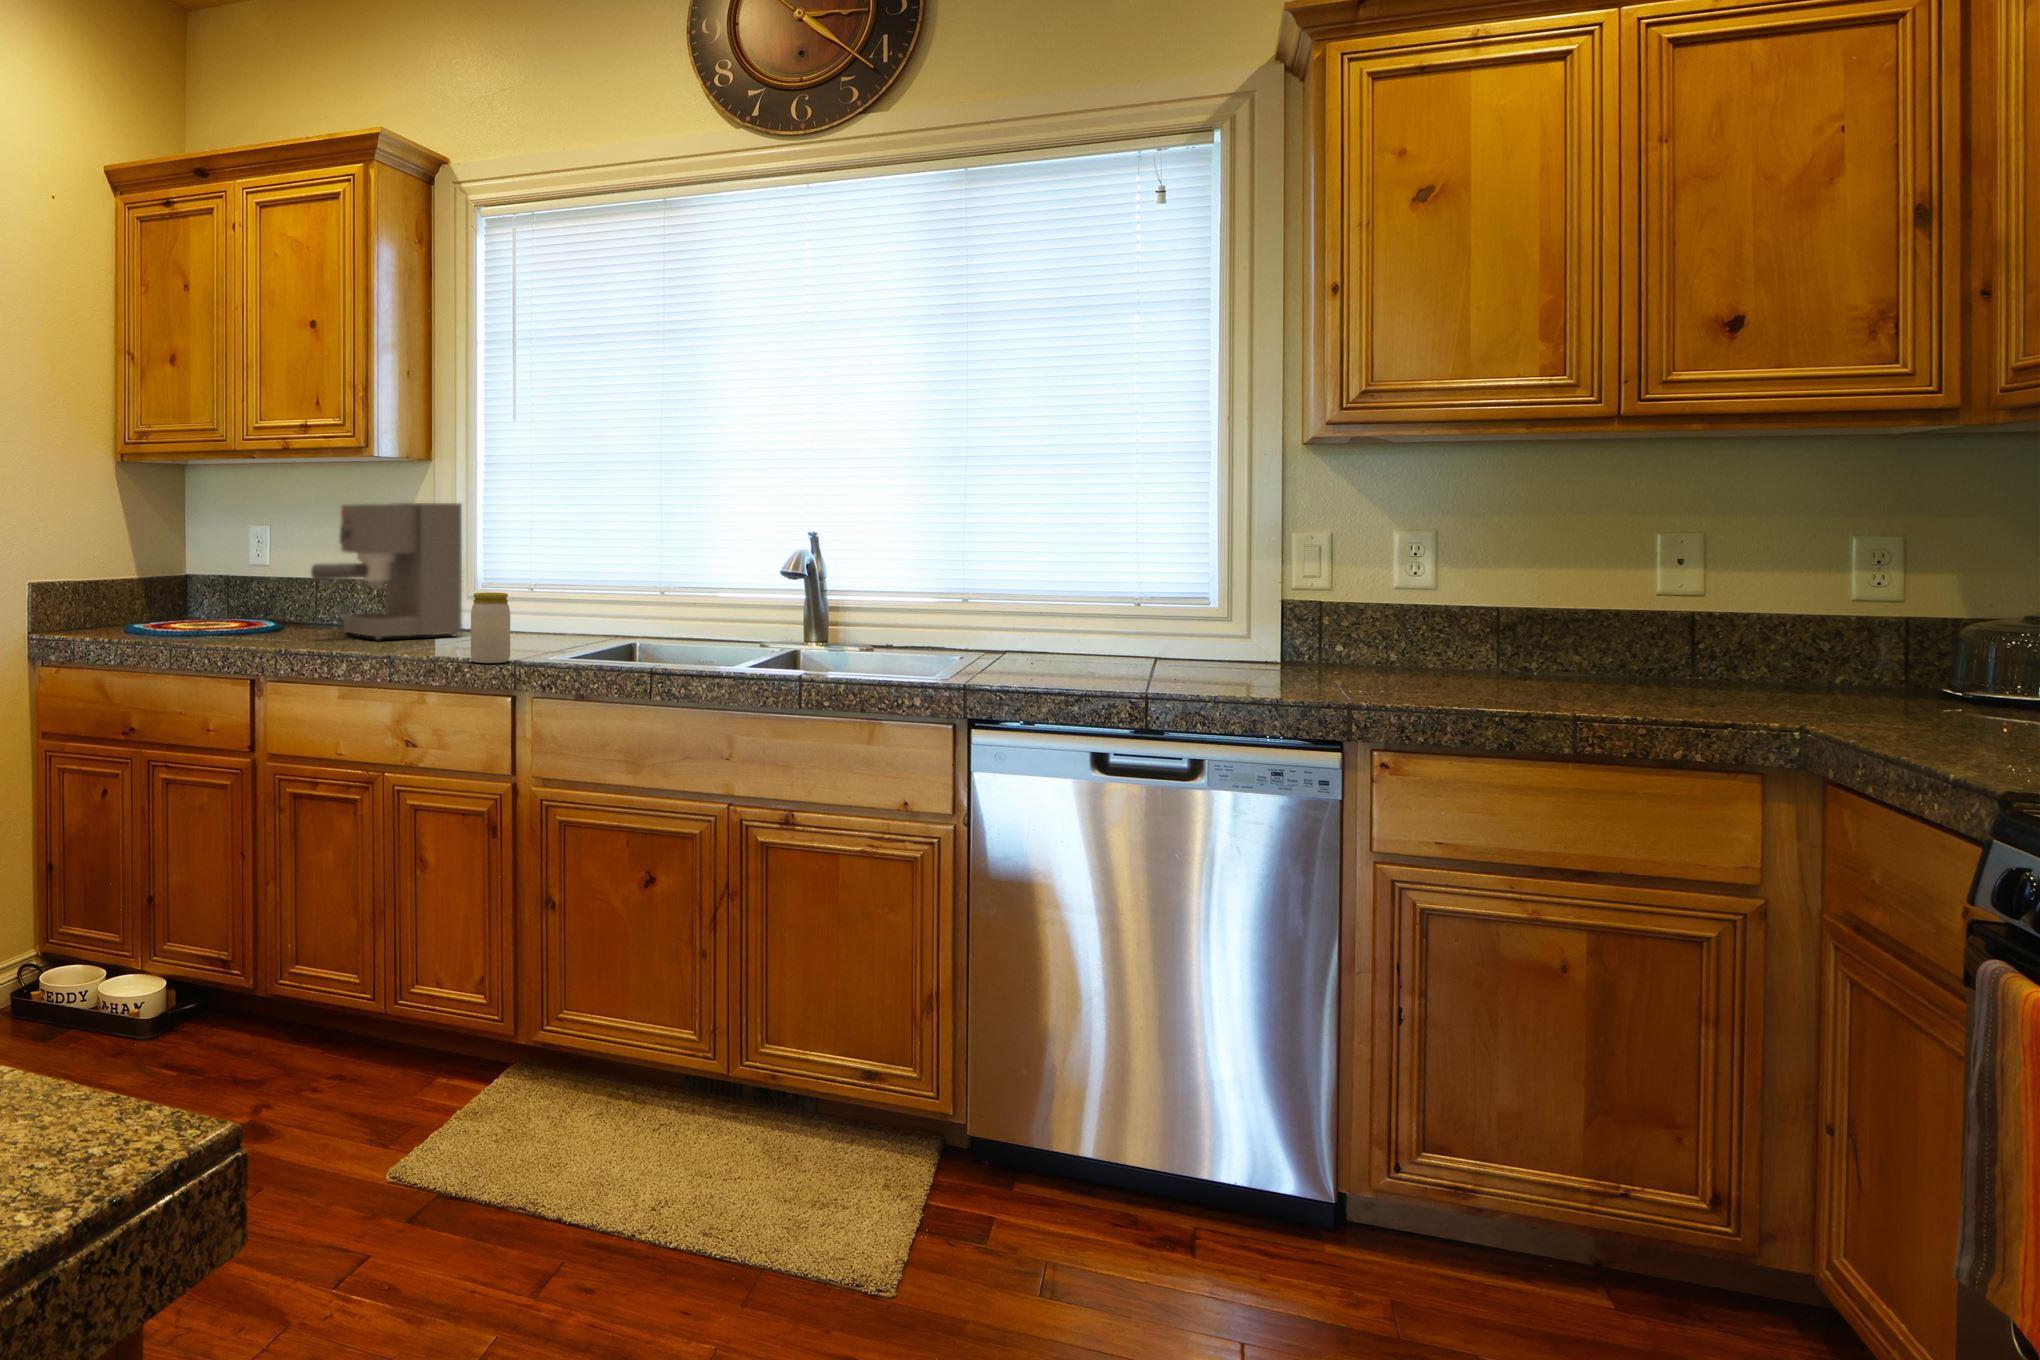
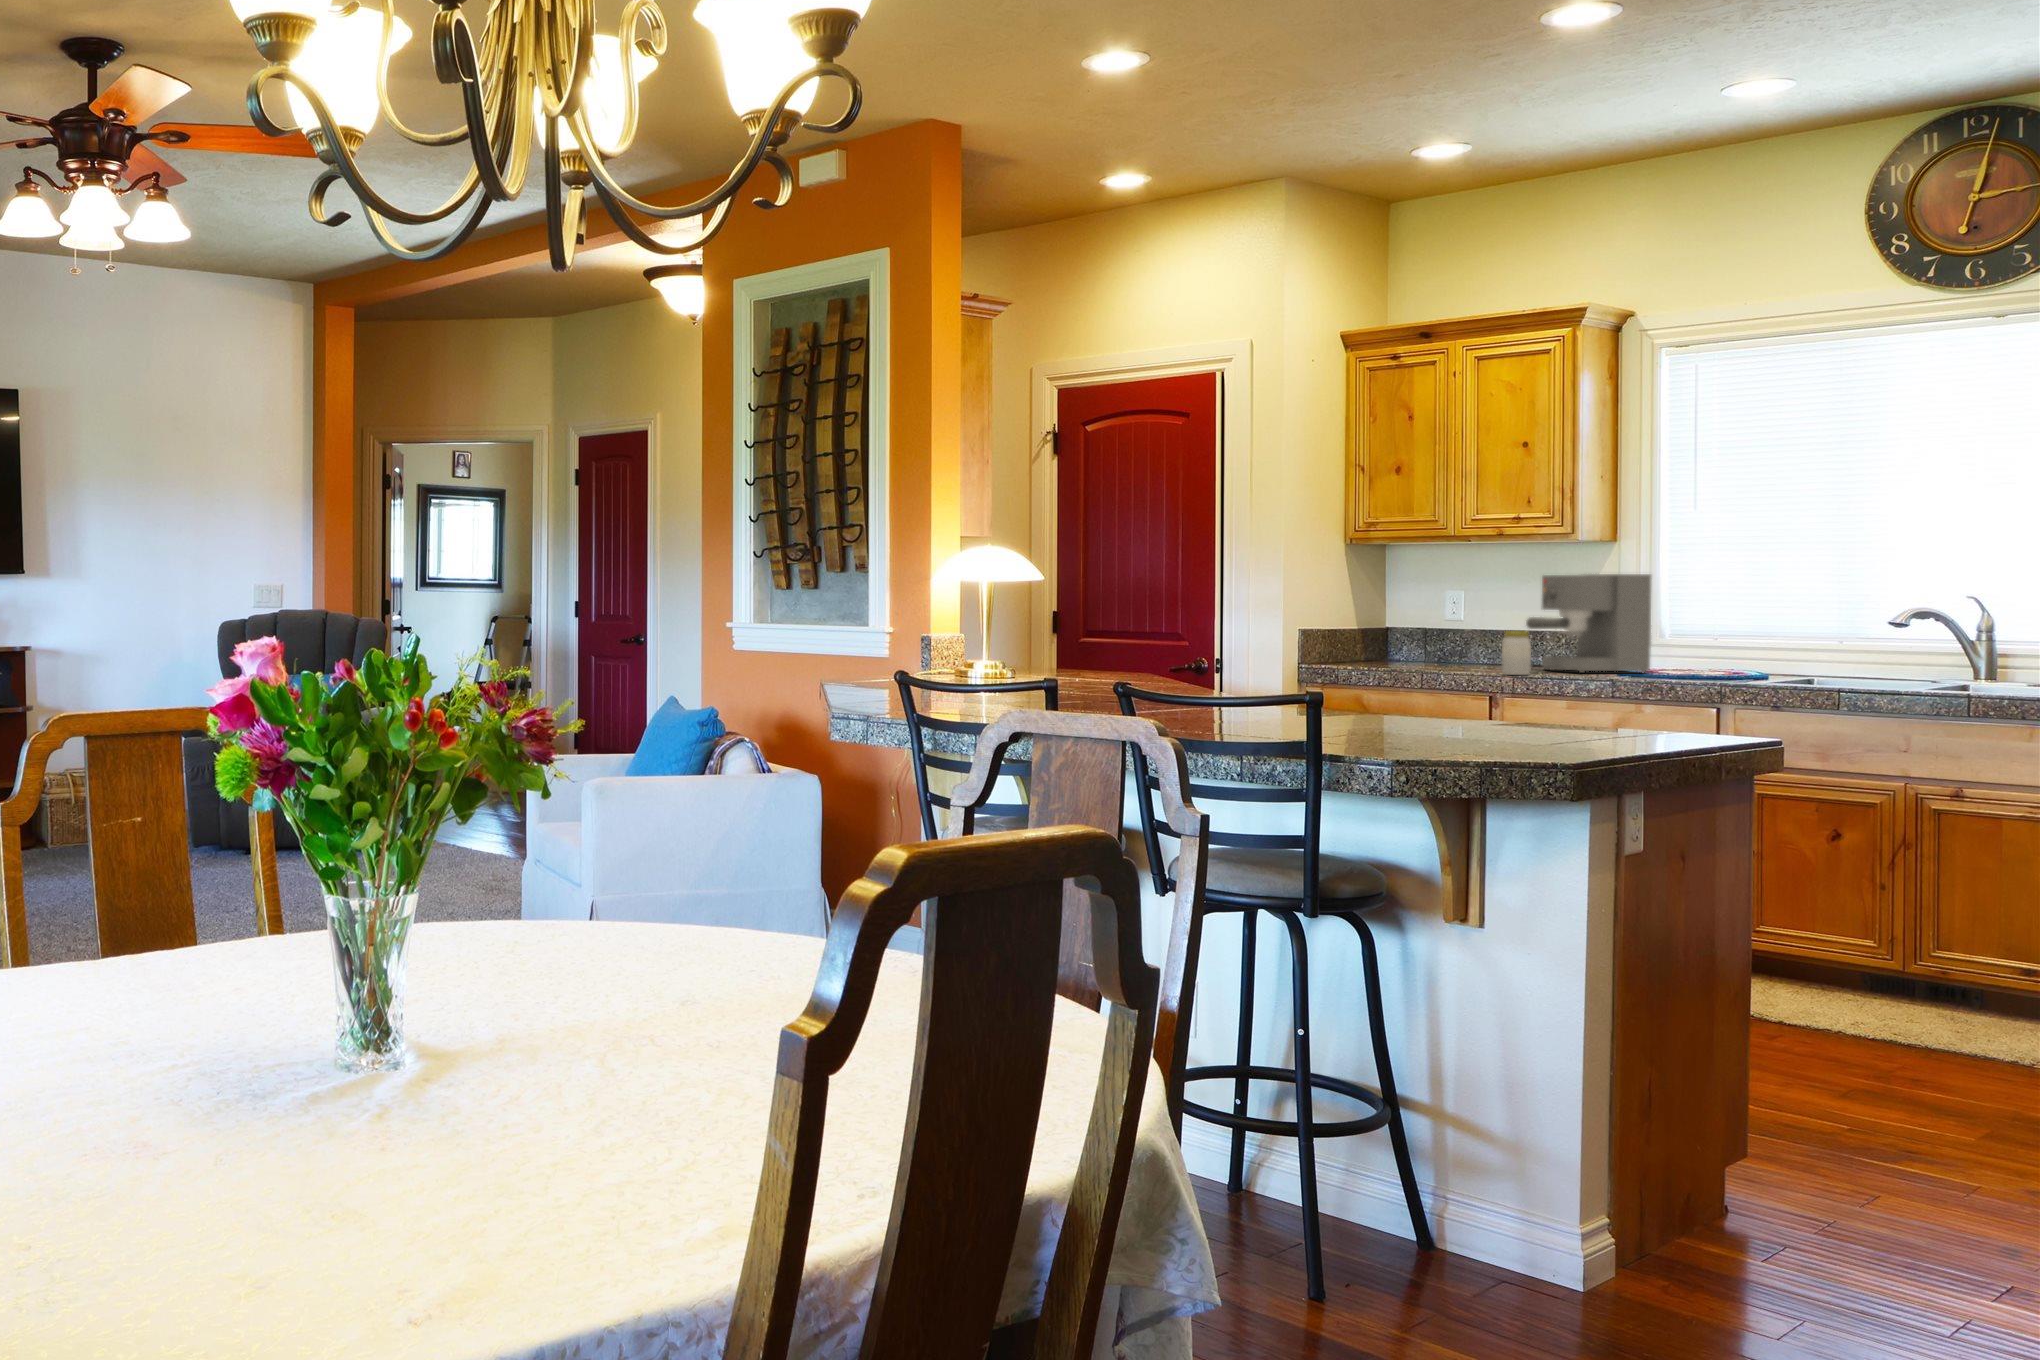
jar: present [471,593,510,663] -> present [1502,631,1531,675]

